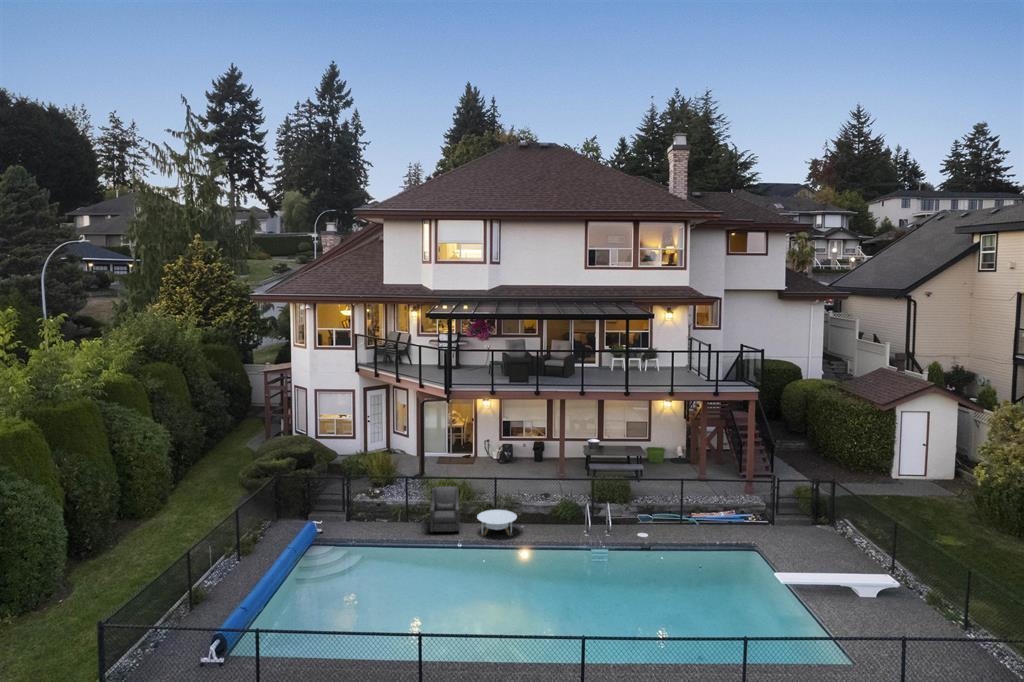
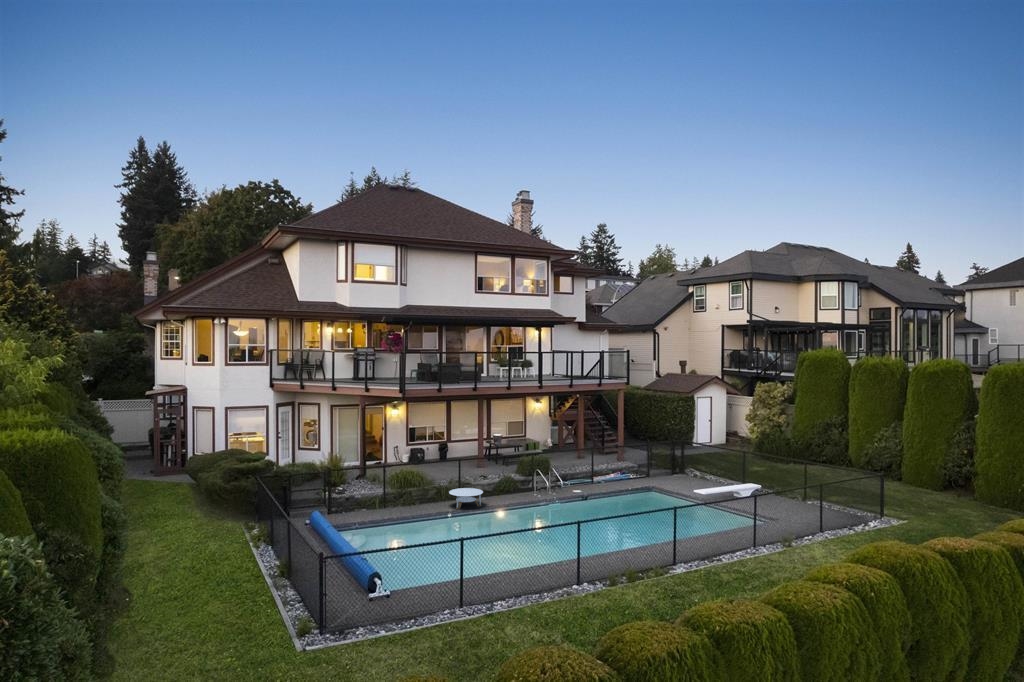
chair: present [430,486,459,533] -> none [404,472,437,513]

